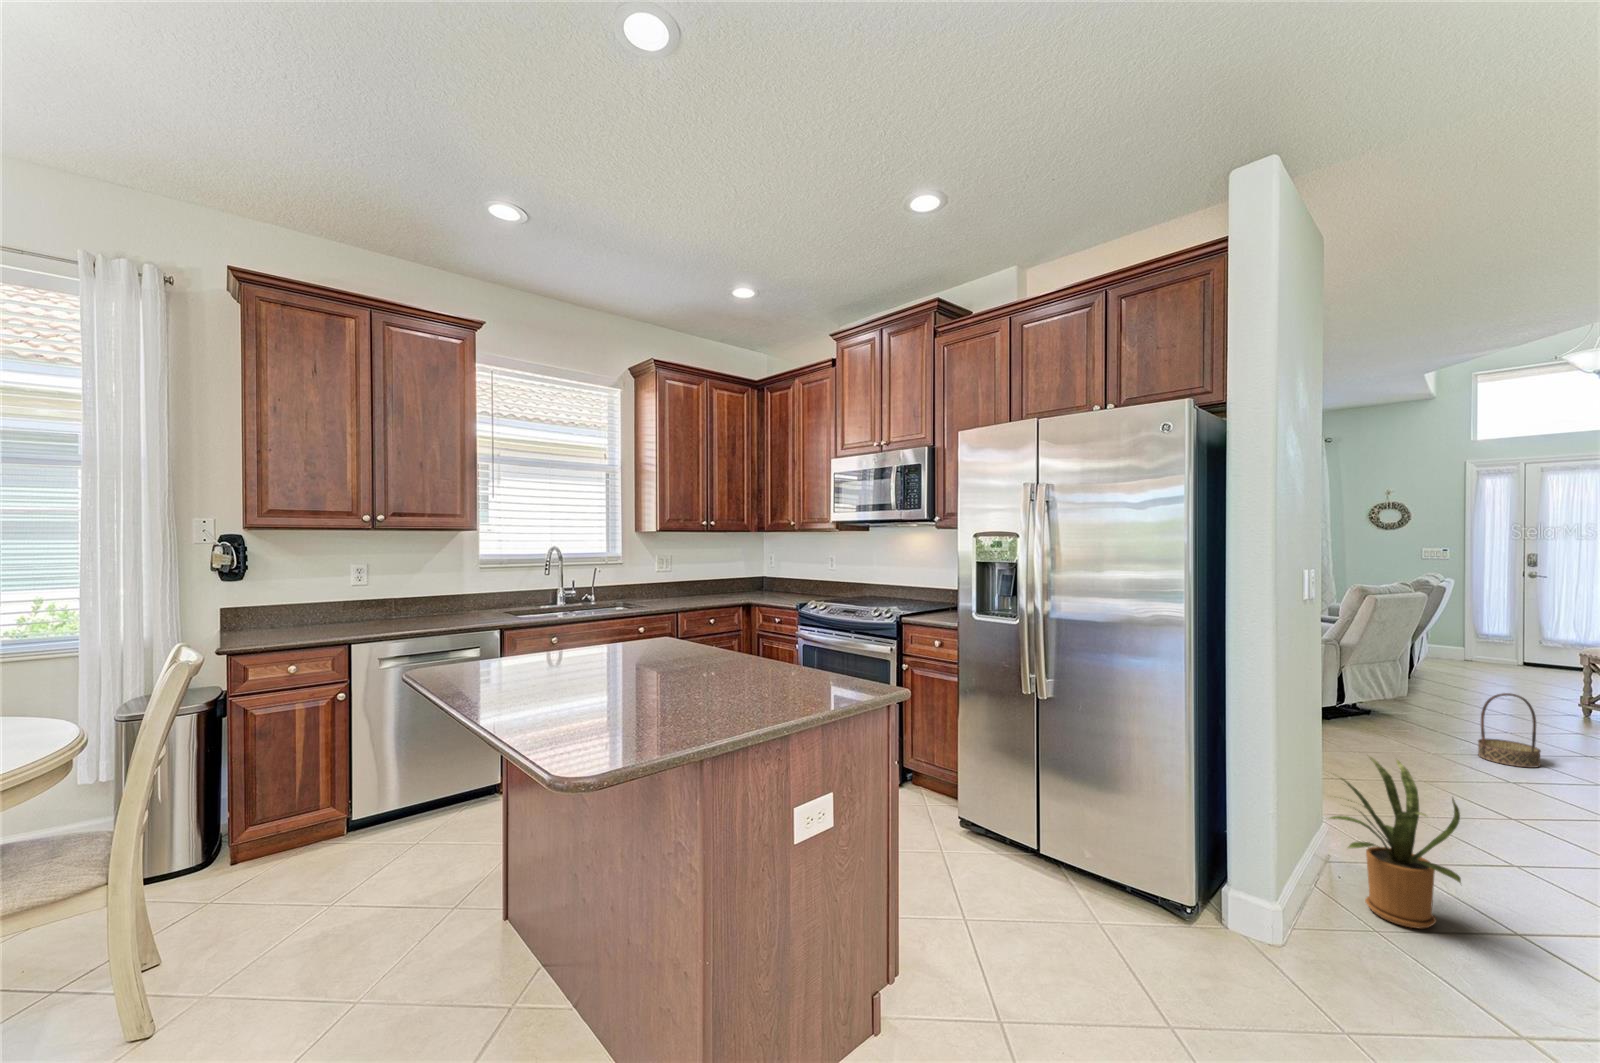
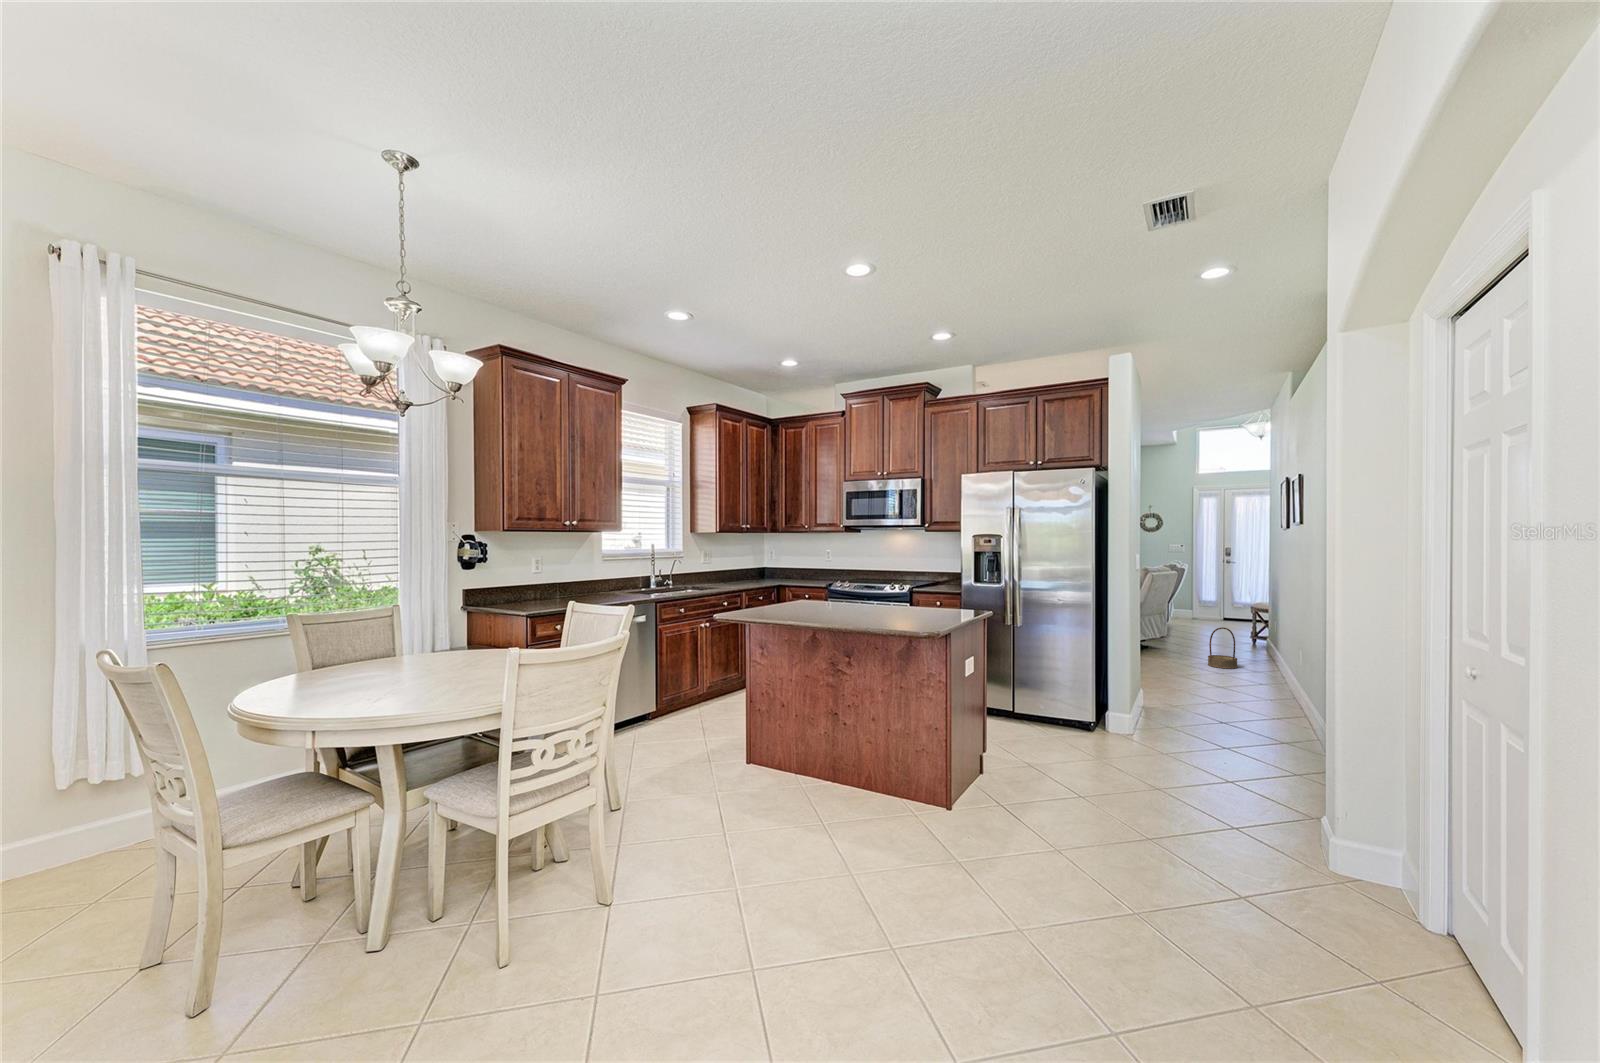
house plant: present [1329,757,1461,929] -> none [1152,650,1215,731]

